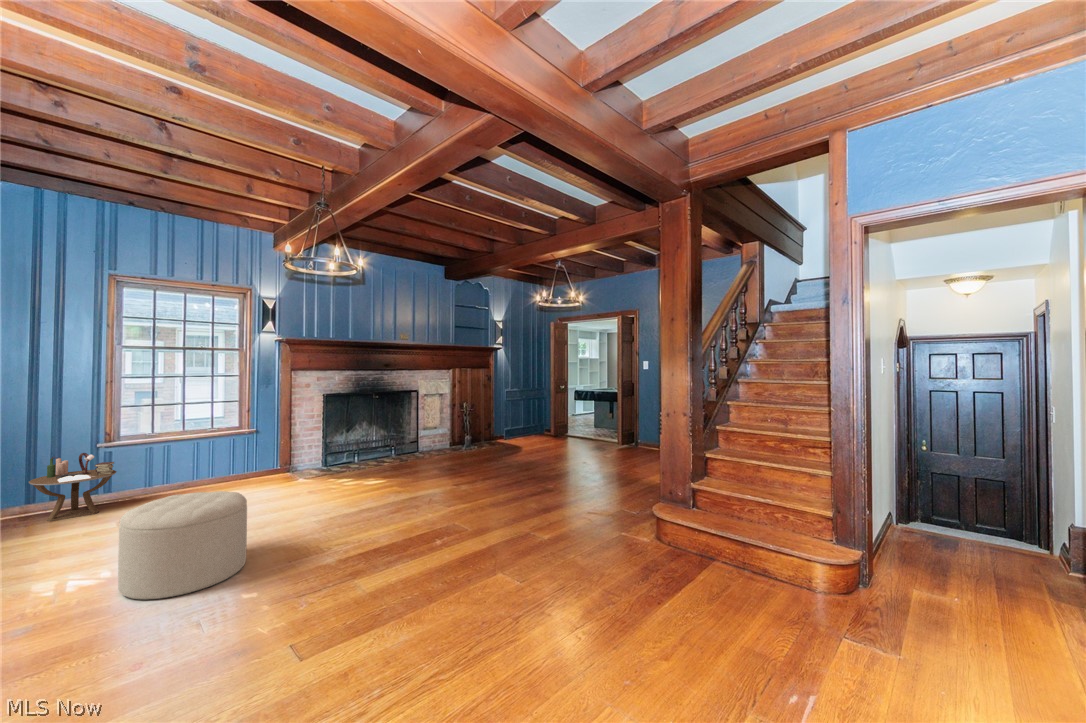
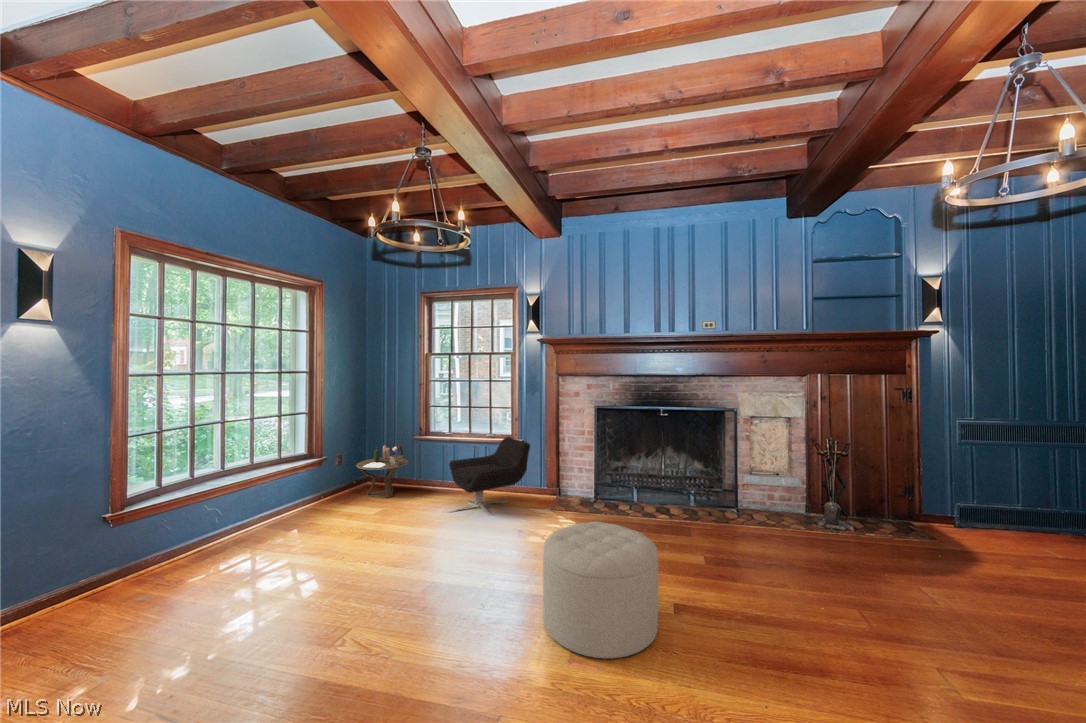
lounge chair: none [188,427,285,500] -> present [448,437,530,515]
ottoman: present [118,491,247,599] -> present [543,522,658,659]

